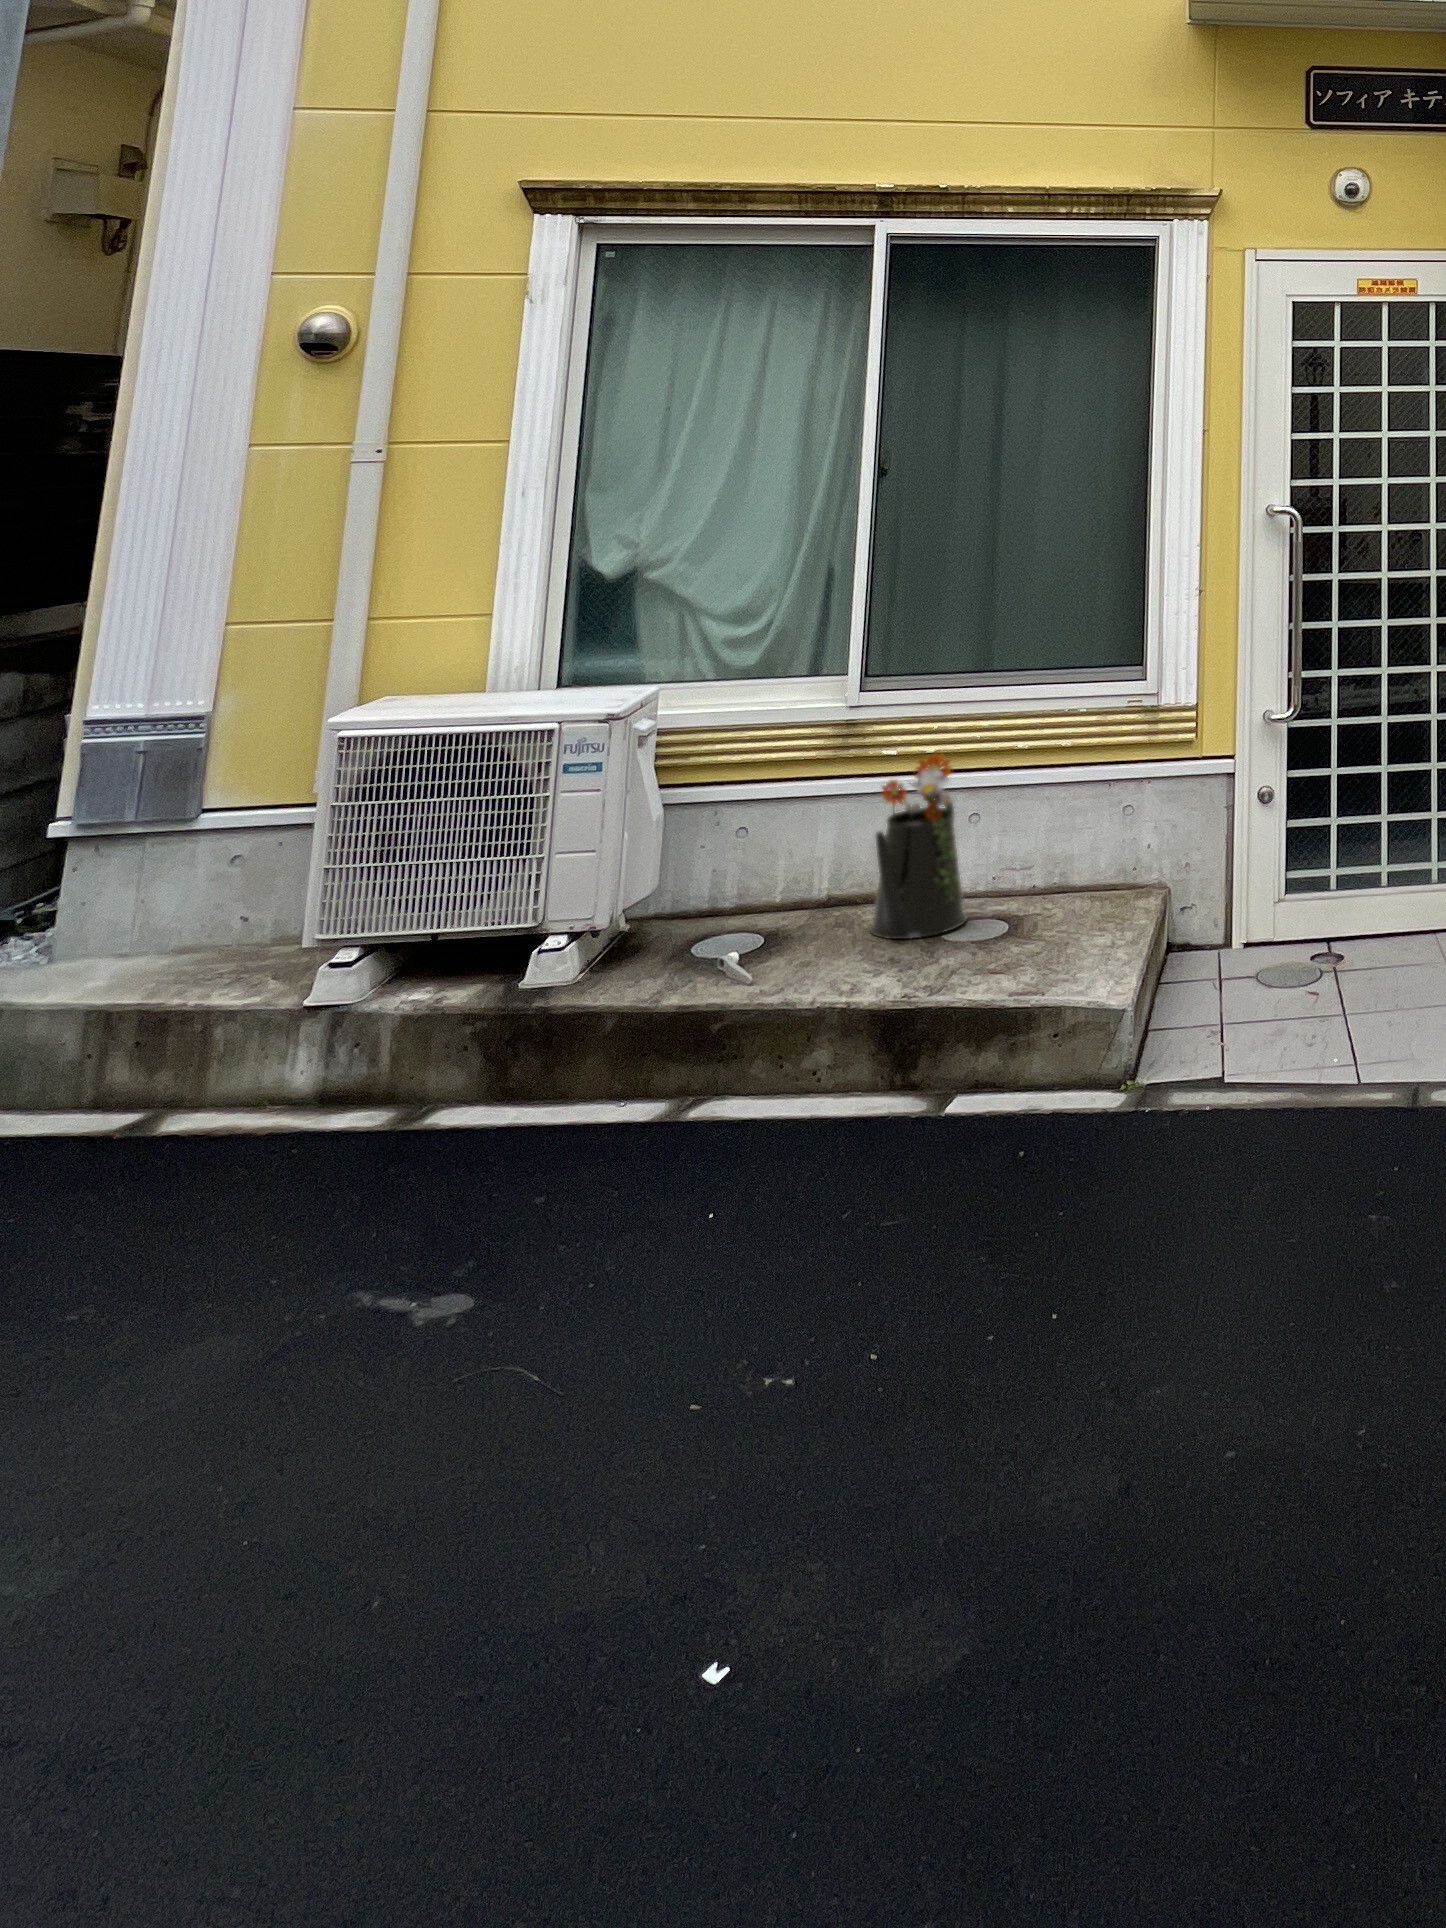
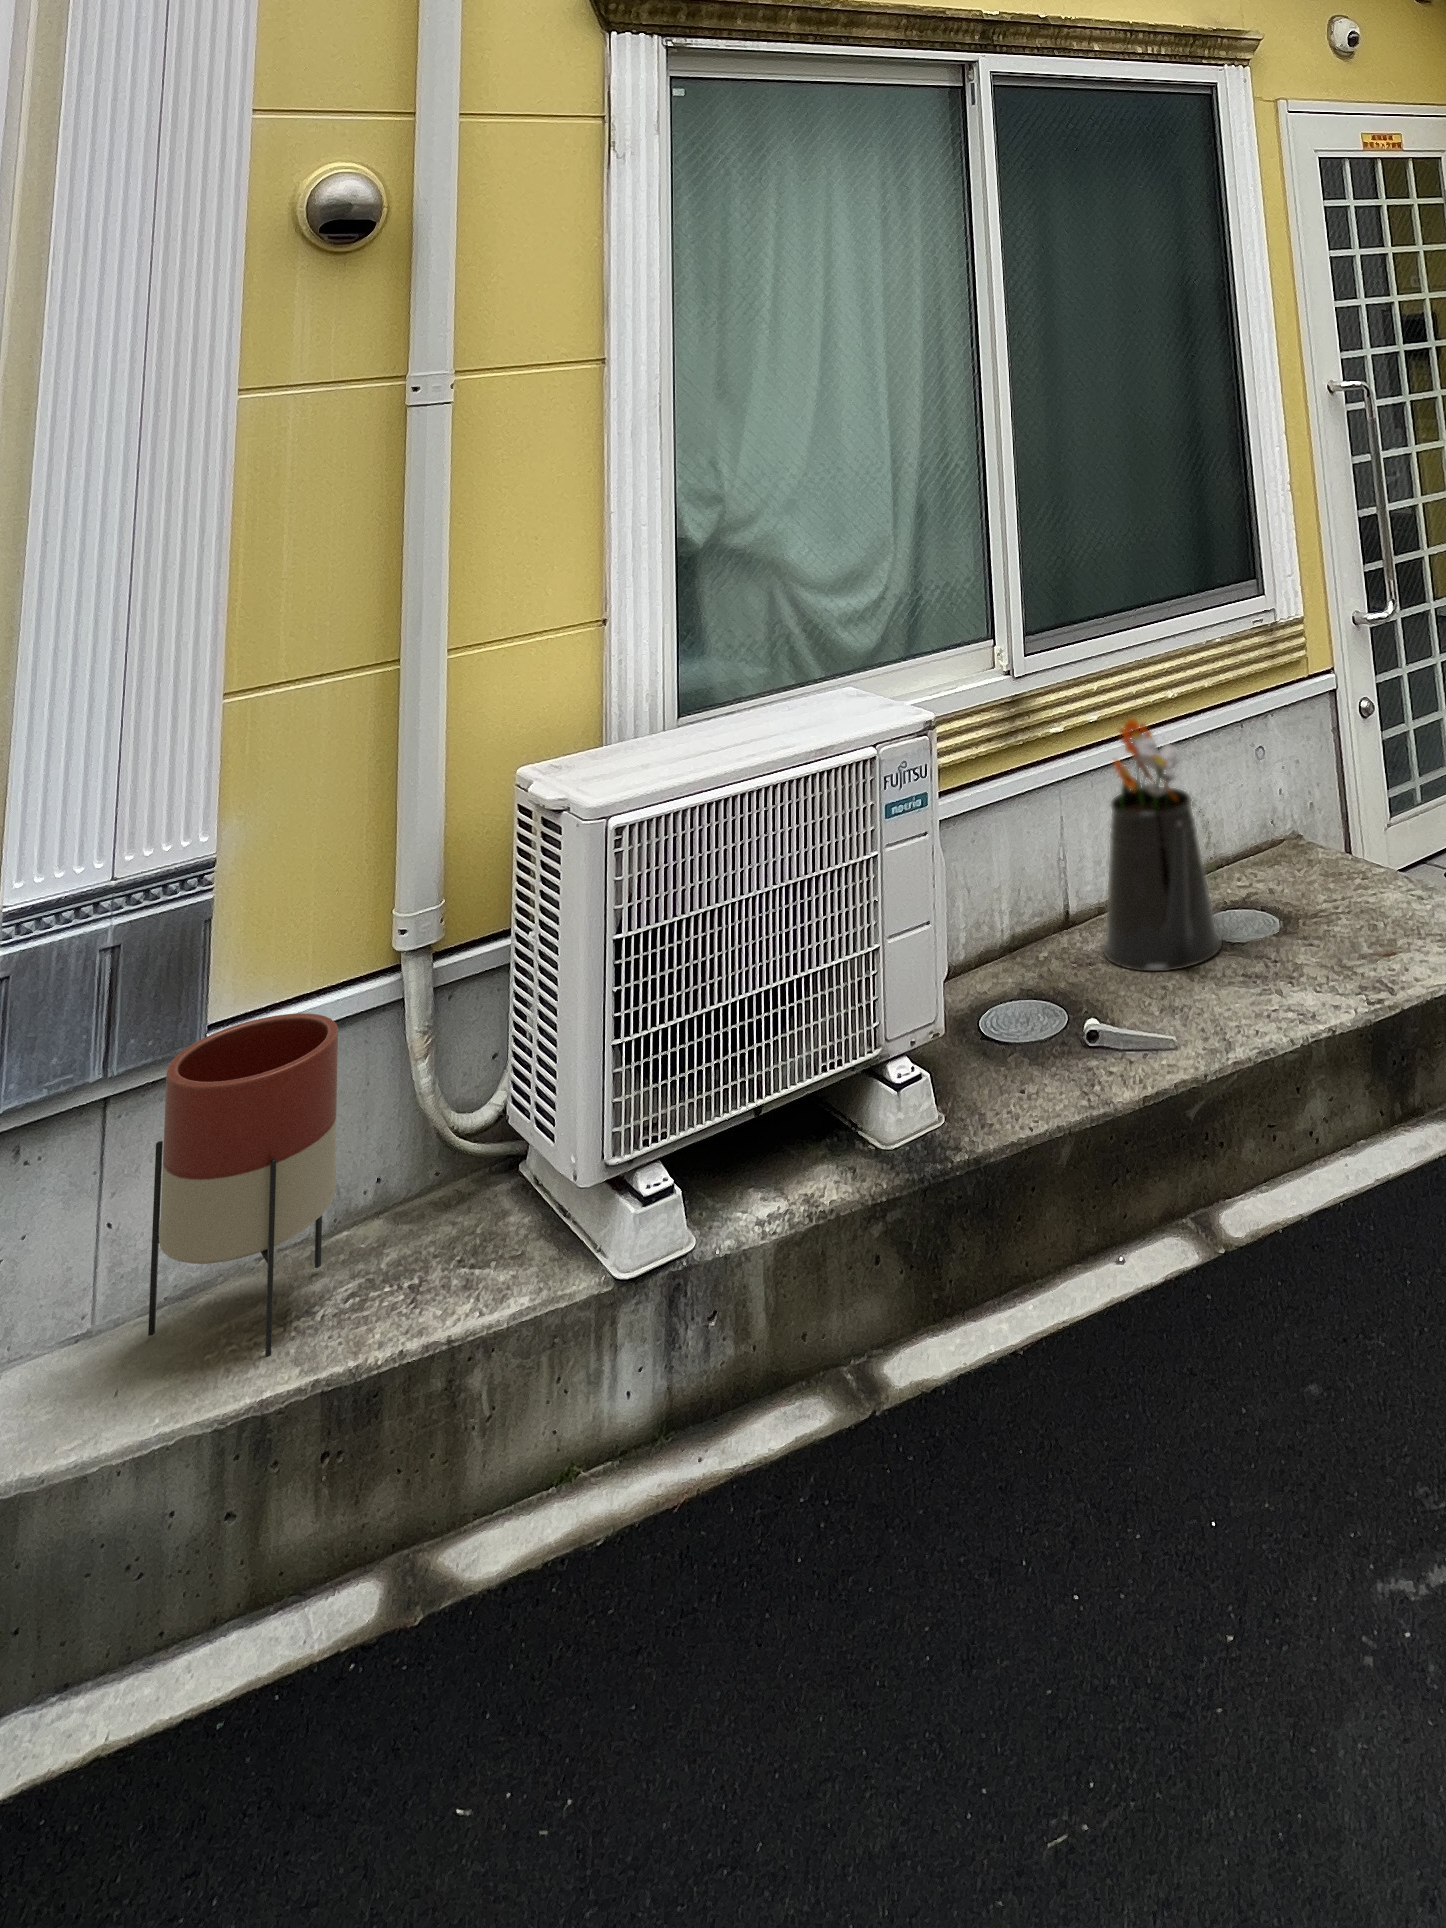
planter: none [117,820,239,991] -> present [148,1013,338,1357]

